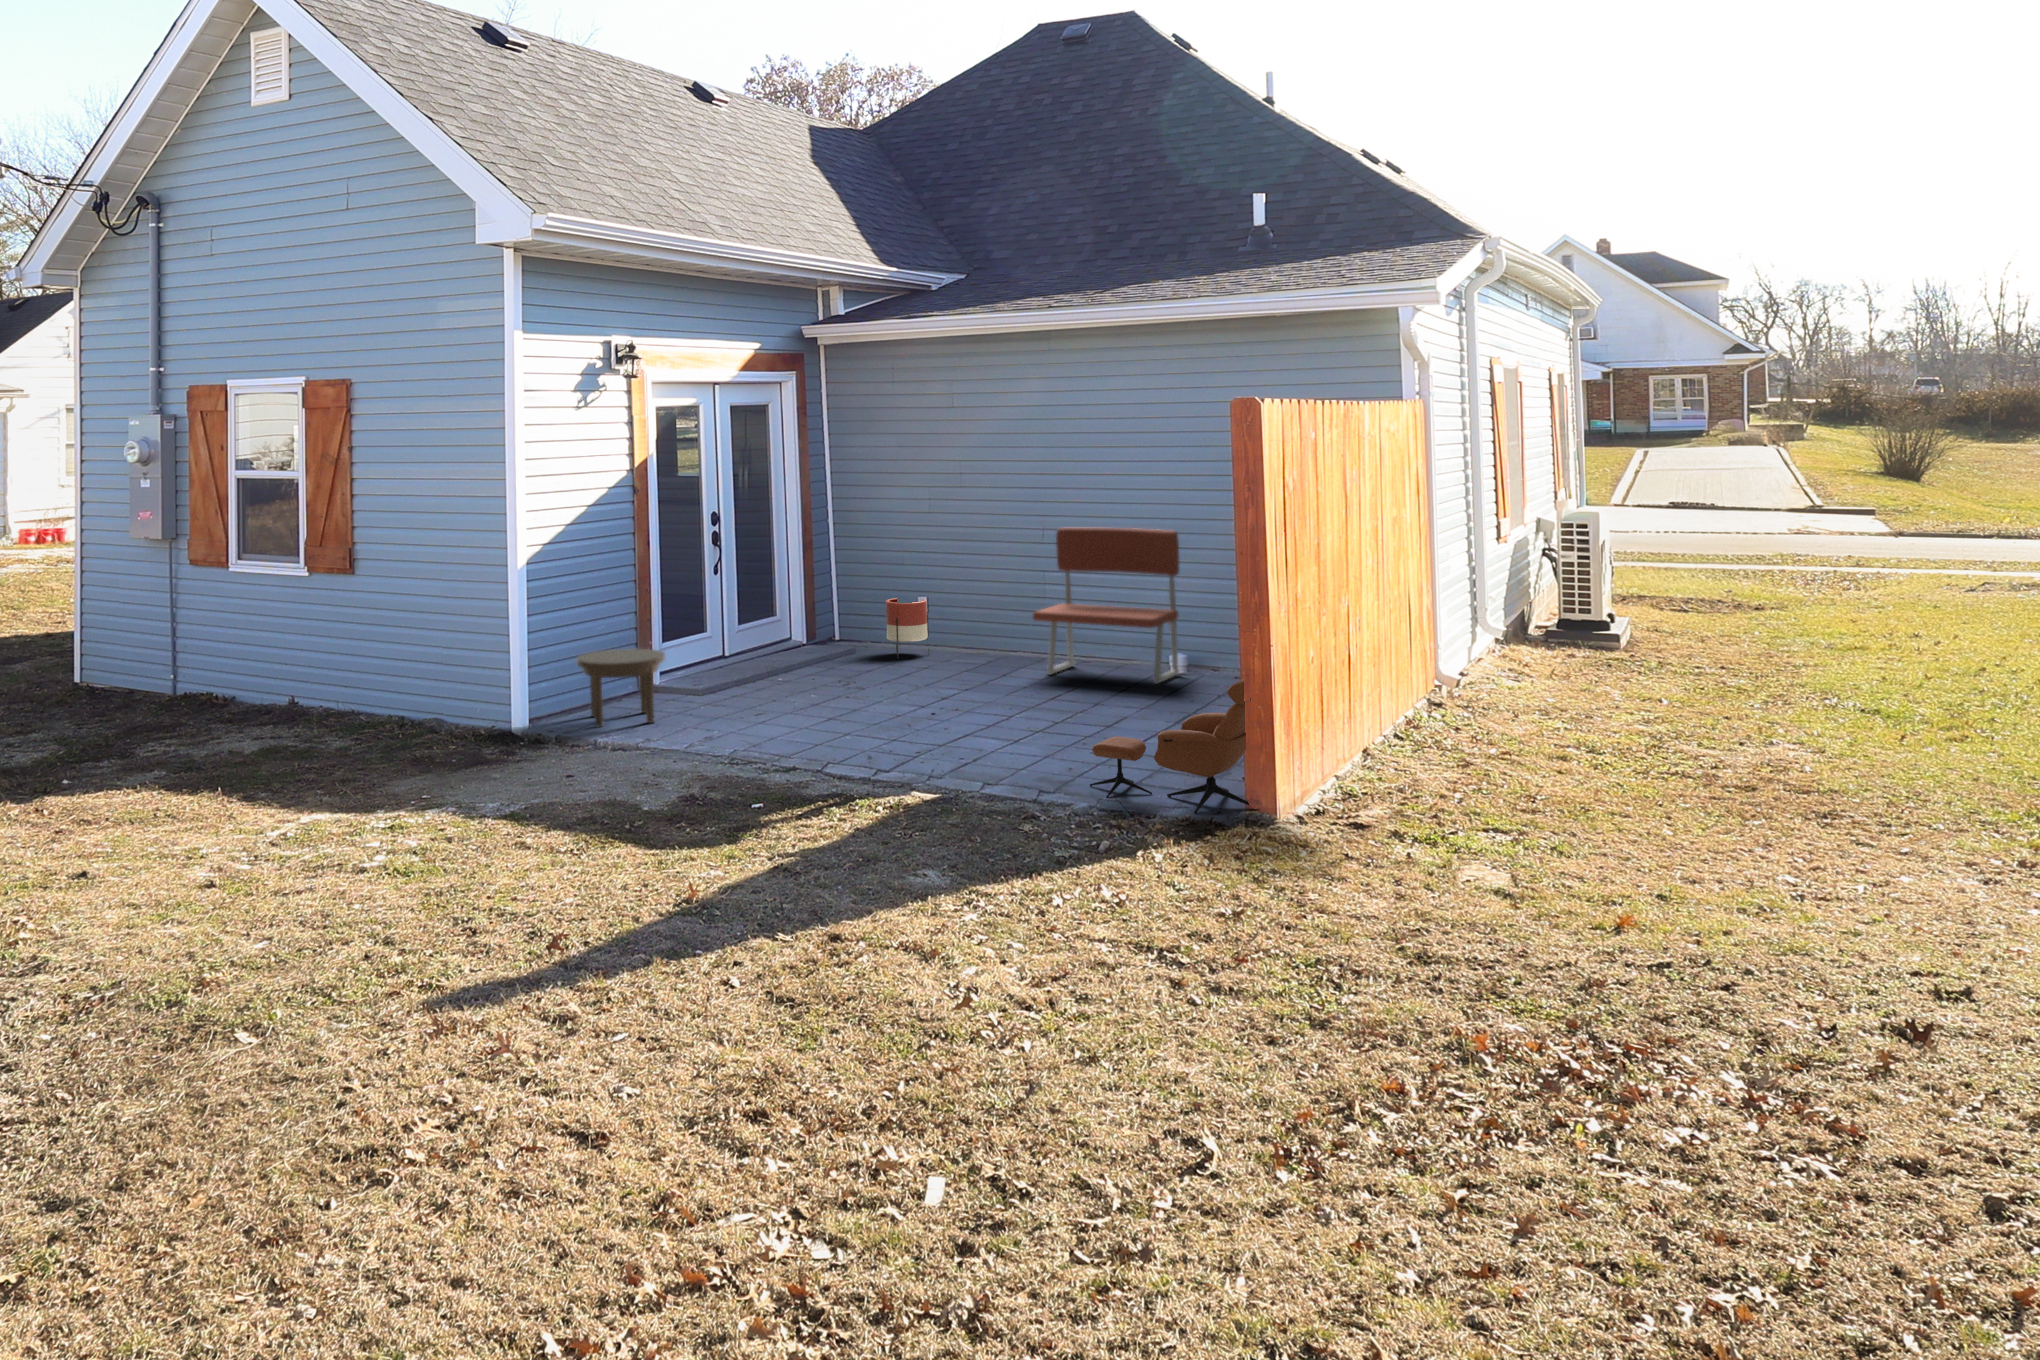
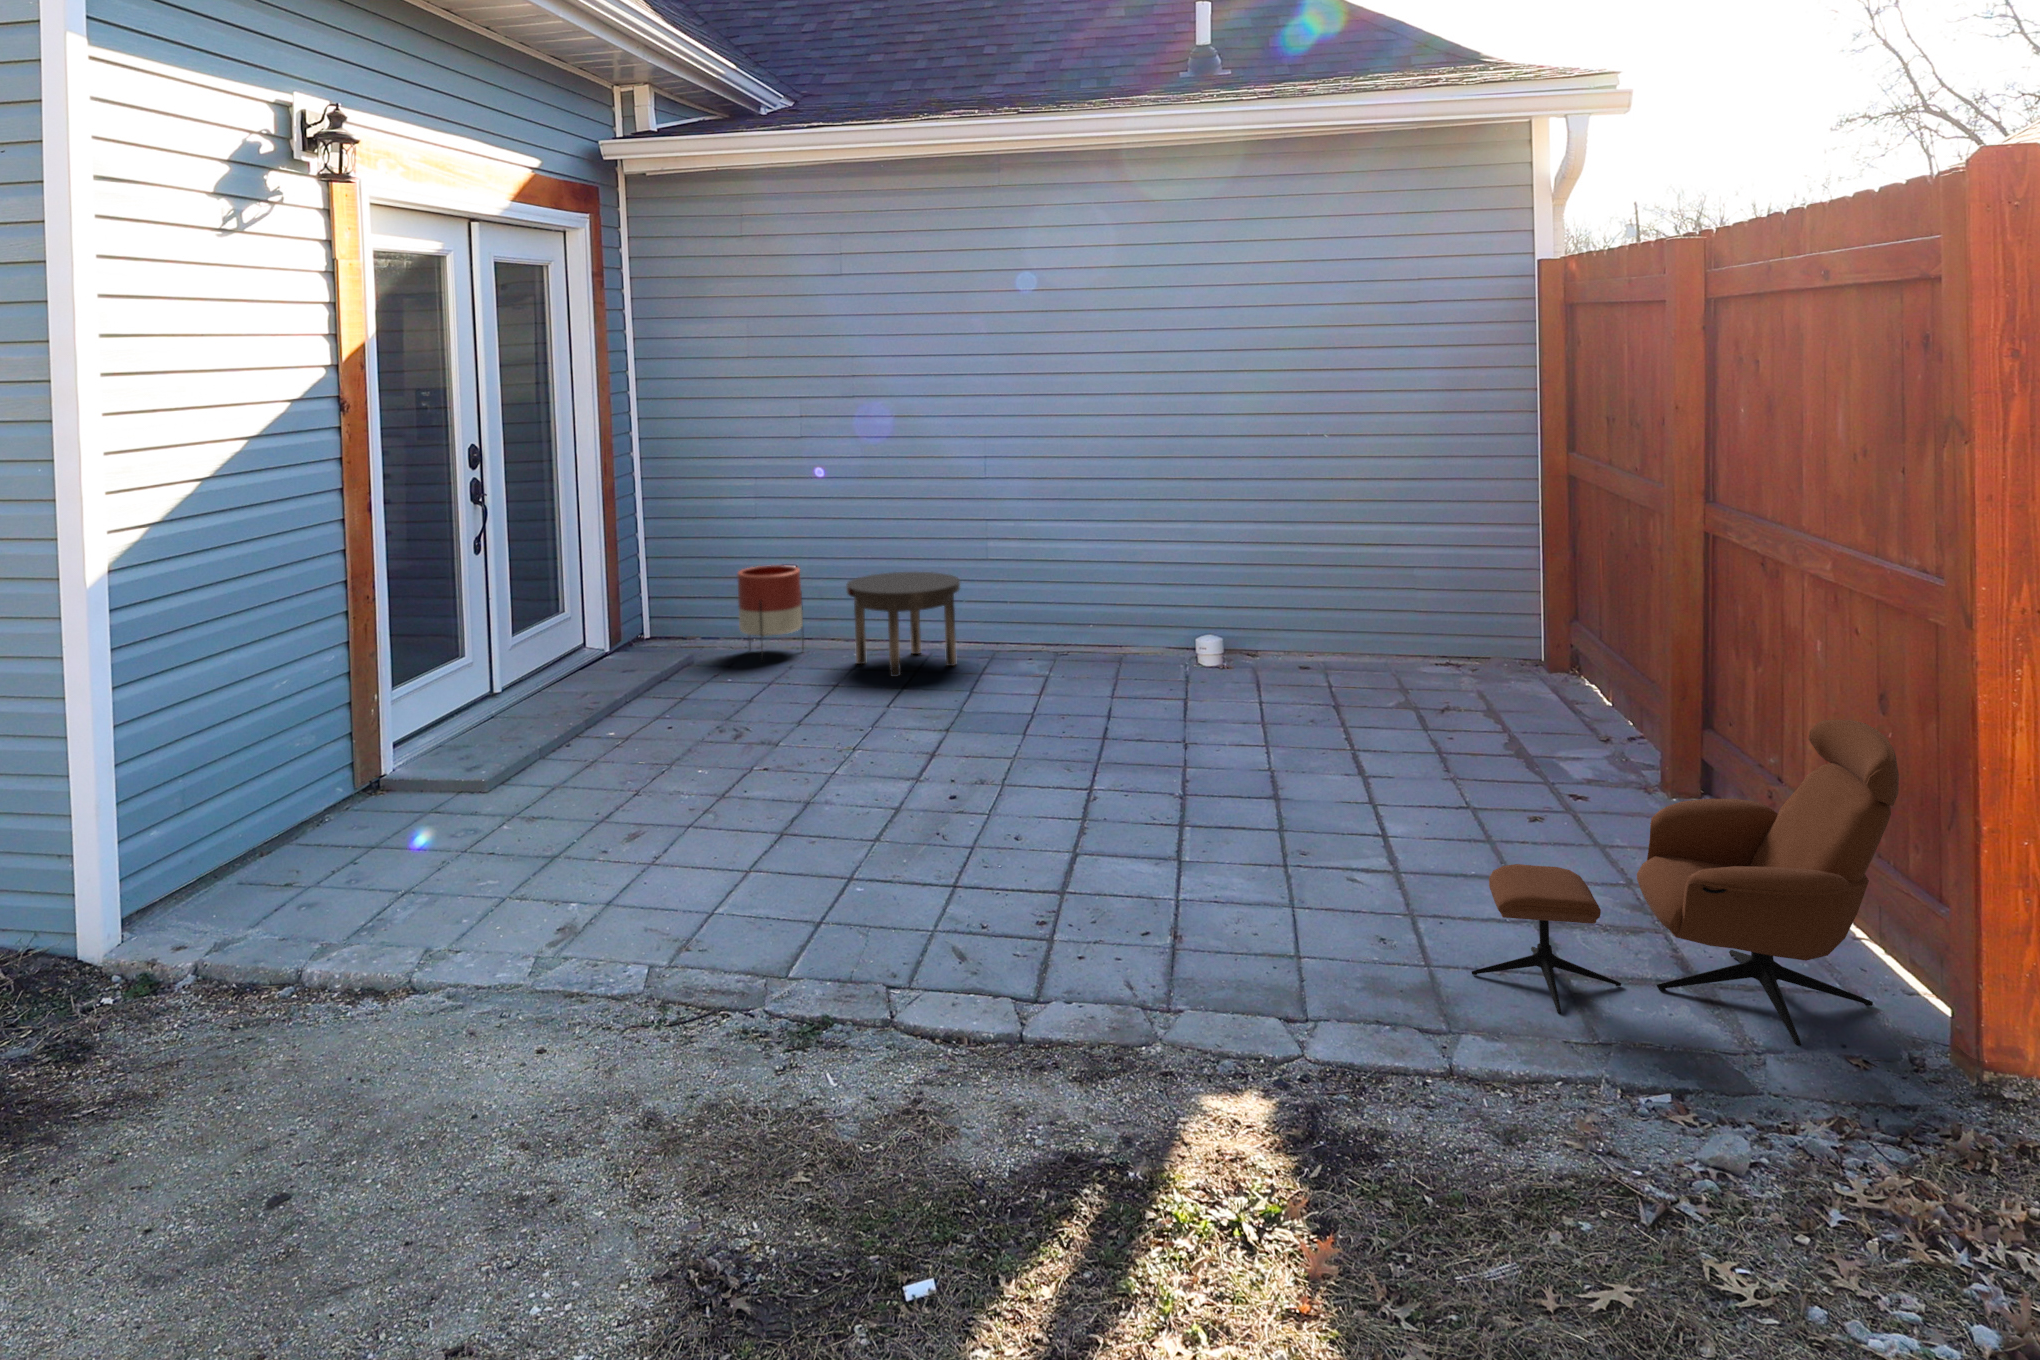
bench: present [1033,528,1180,684] -> none [1005,448,1209,680]
side table: present [577,648,665,727] -> present [846,572,960,677]

